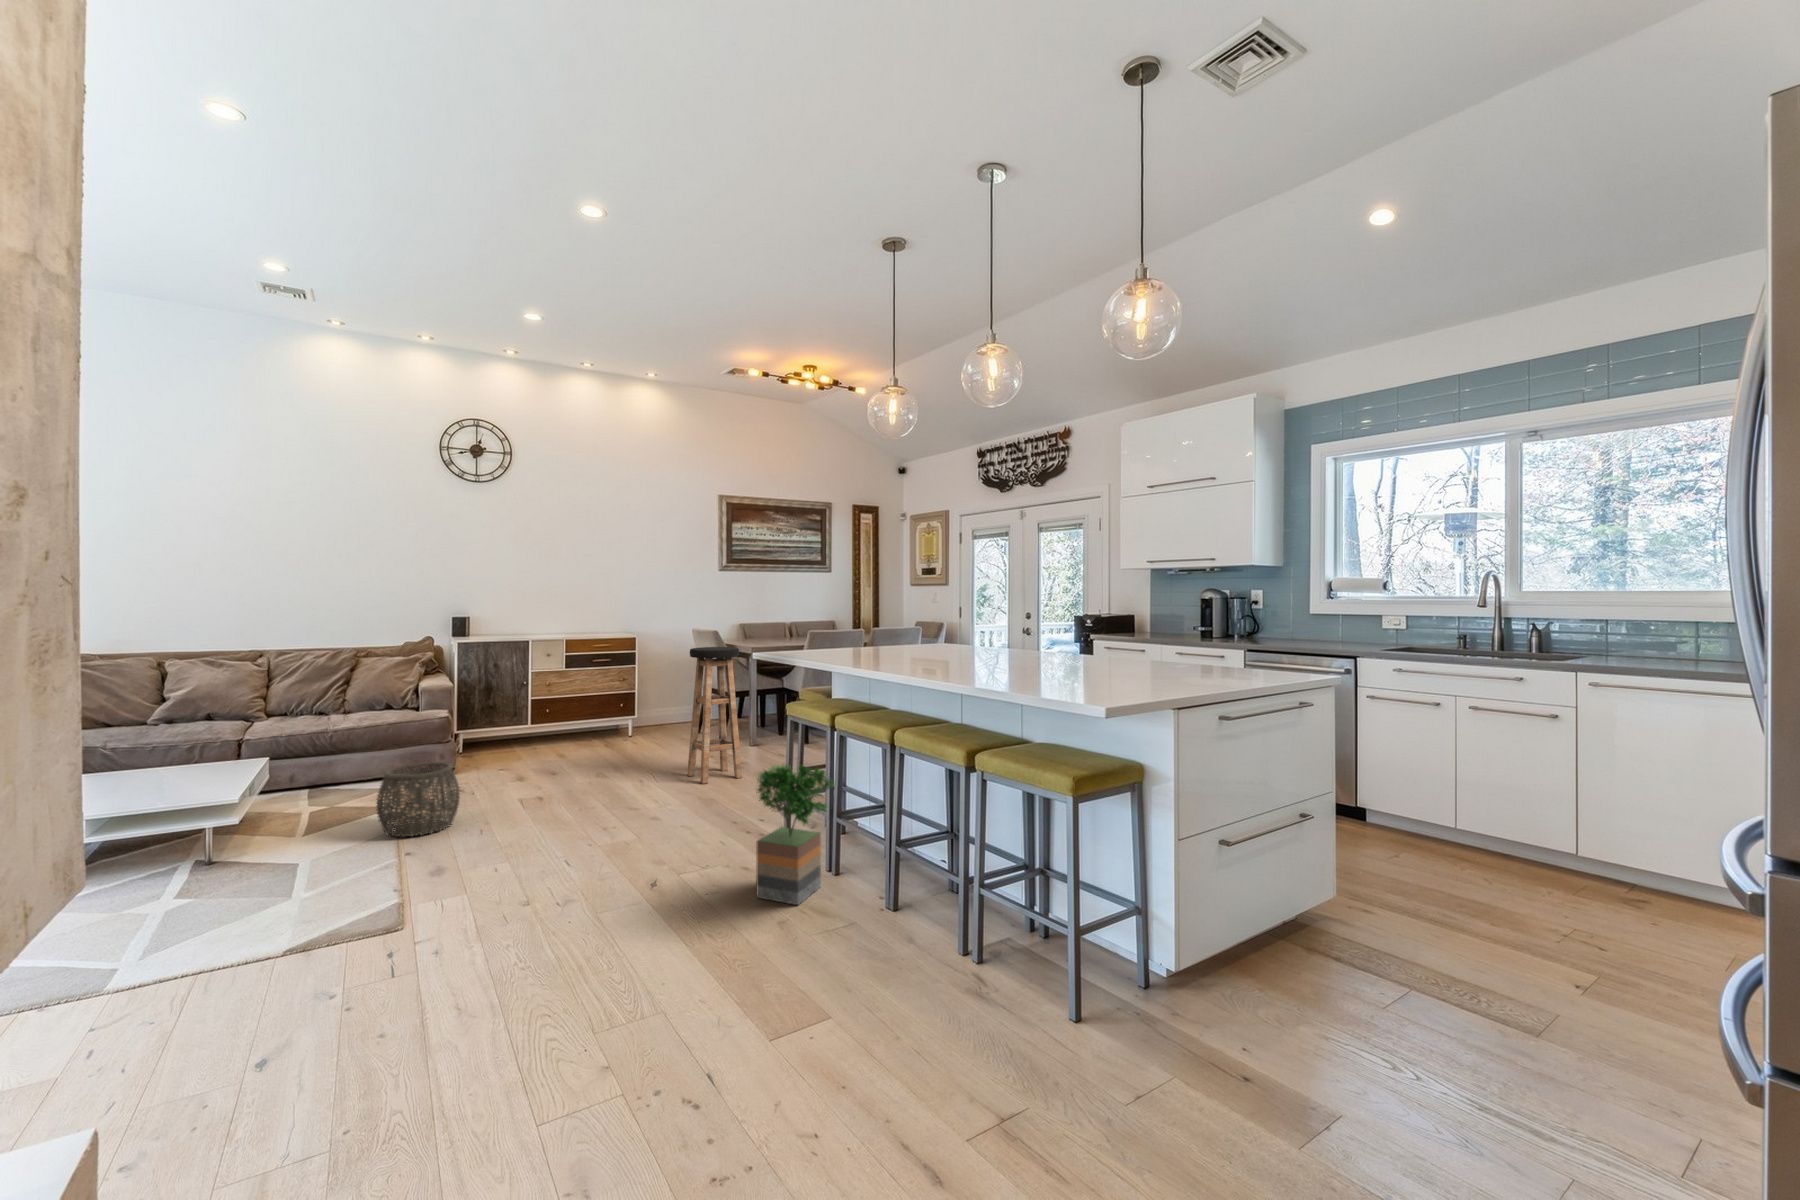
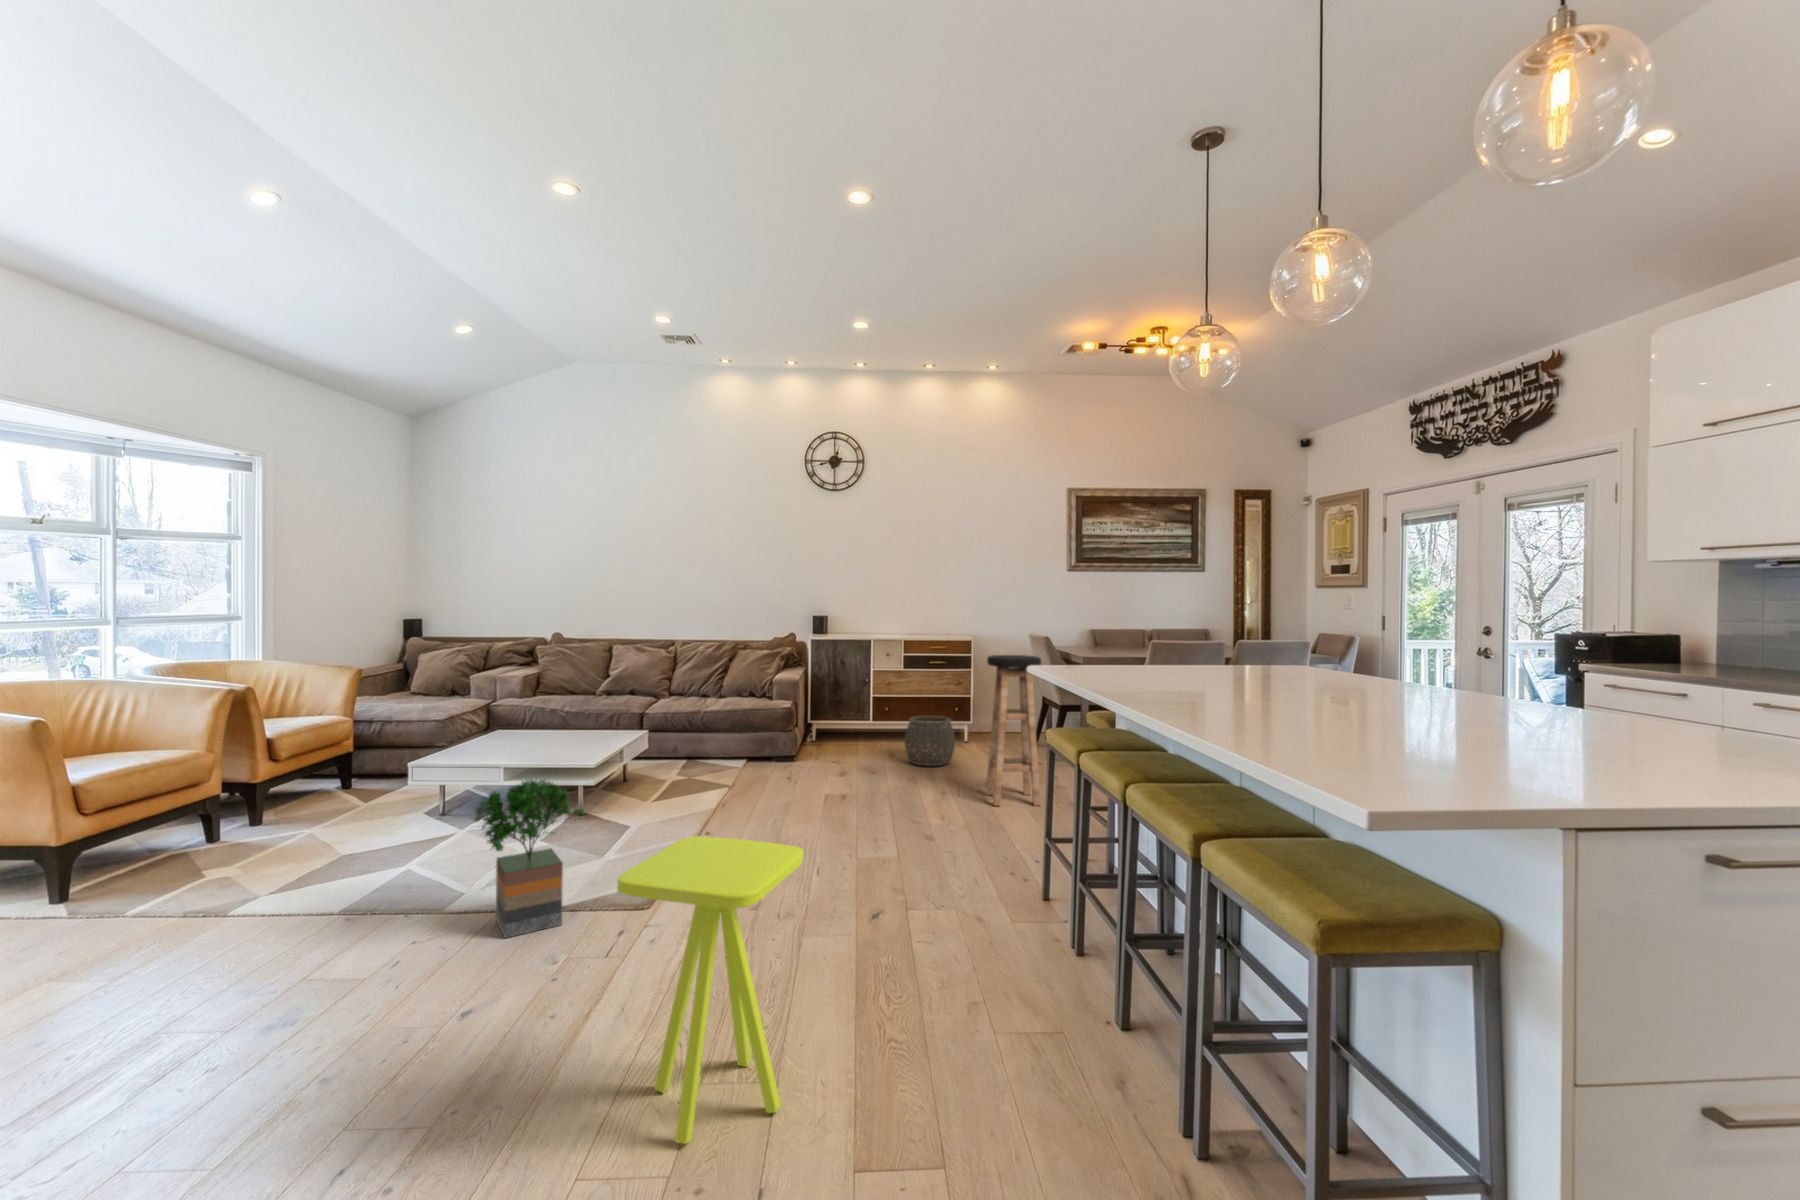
woven basket: present [376,762,460,837] -> present [905,716,955,767]
potted tree: present [756,764,834,905] -> present [474,779,585,938]
side table: none [553,813,695,1077] -> present [617,836,804,1144]

